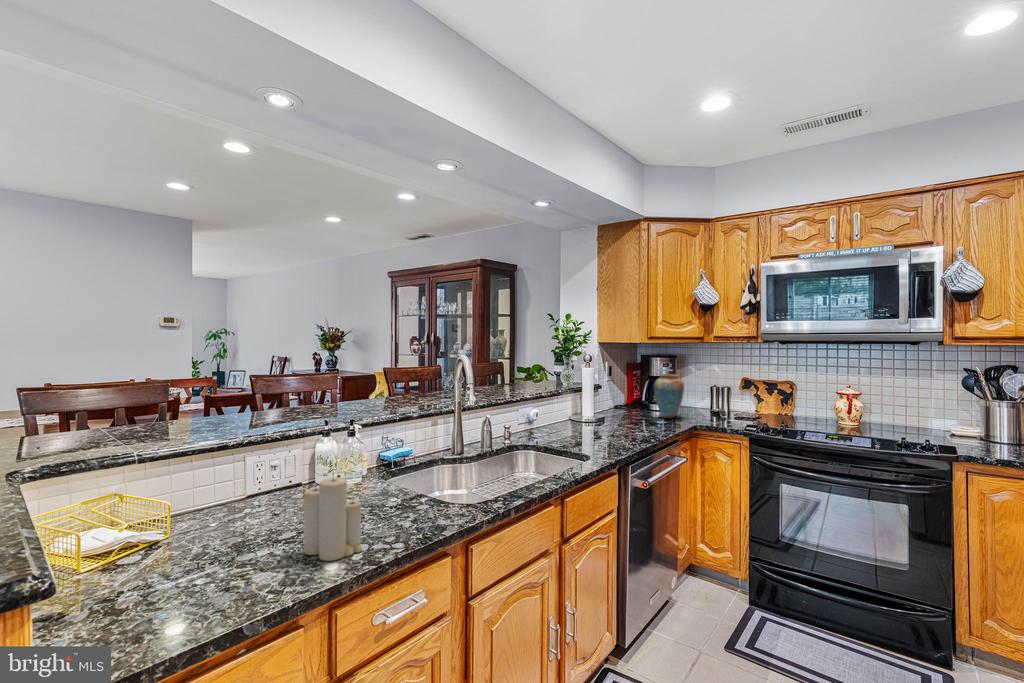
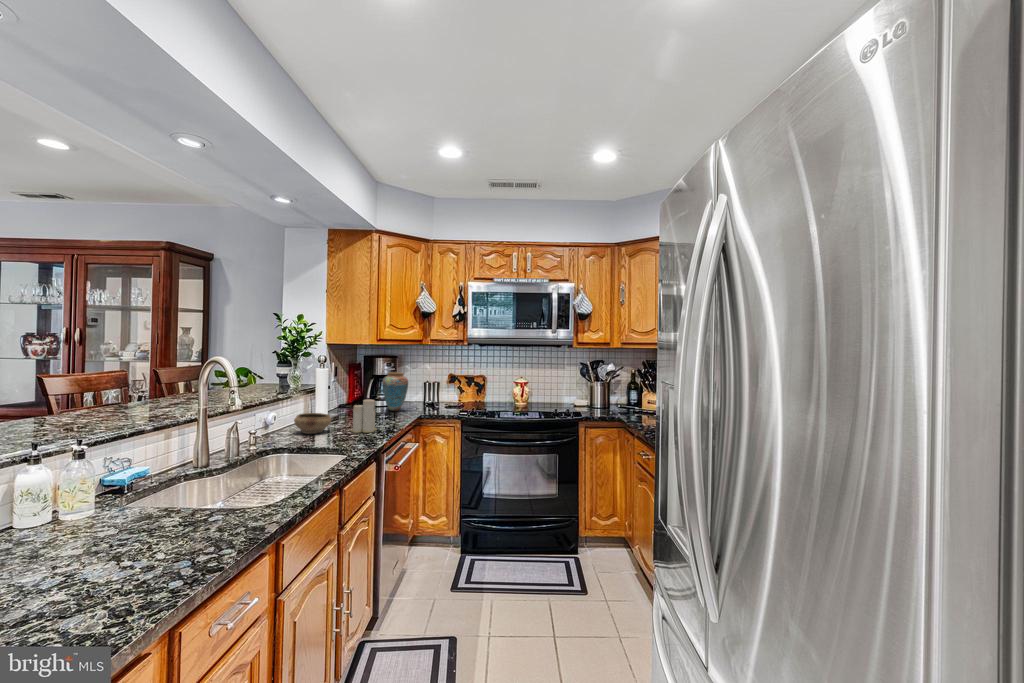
ceramic bowl: none [551,413,586,435] -> present [294,413,331,434]
candle: present [304,477,362,561] -> present [351,399,377,433]

